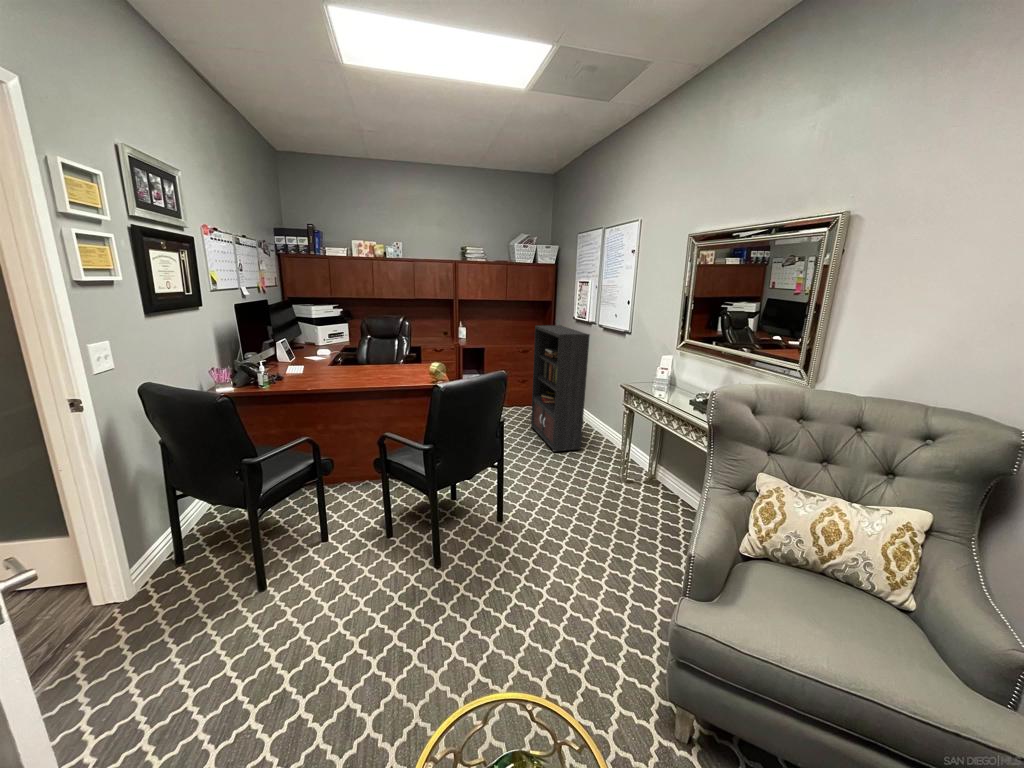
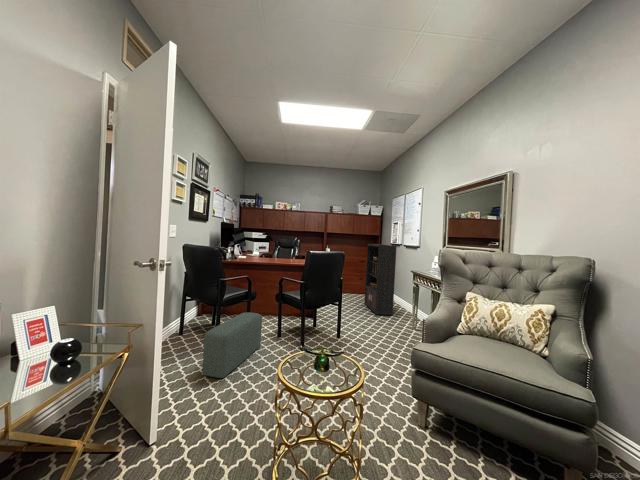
pouf: none [216,517,354,700] -> present [203,312,262,378]

